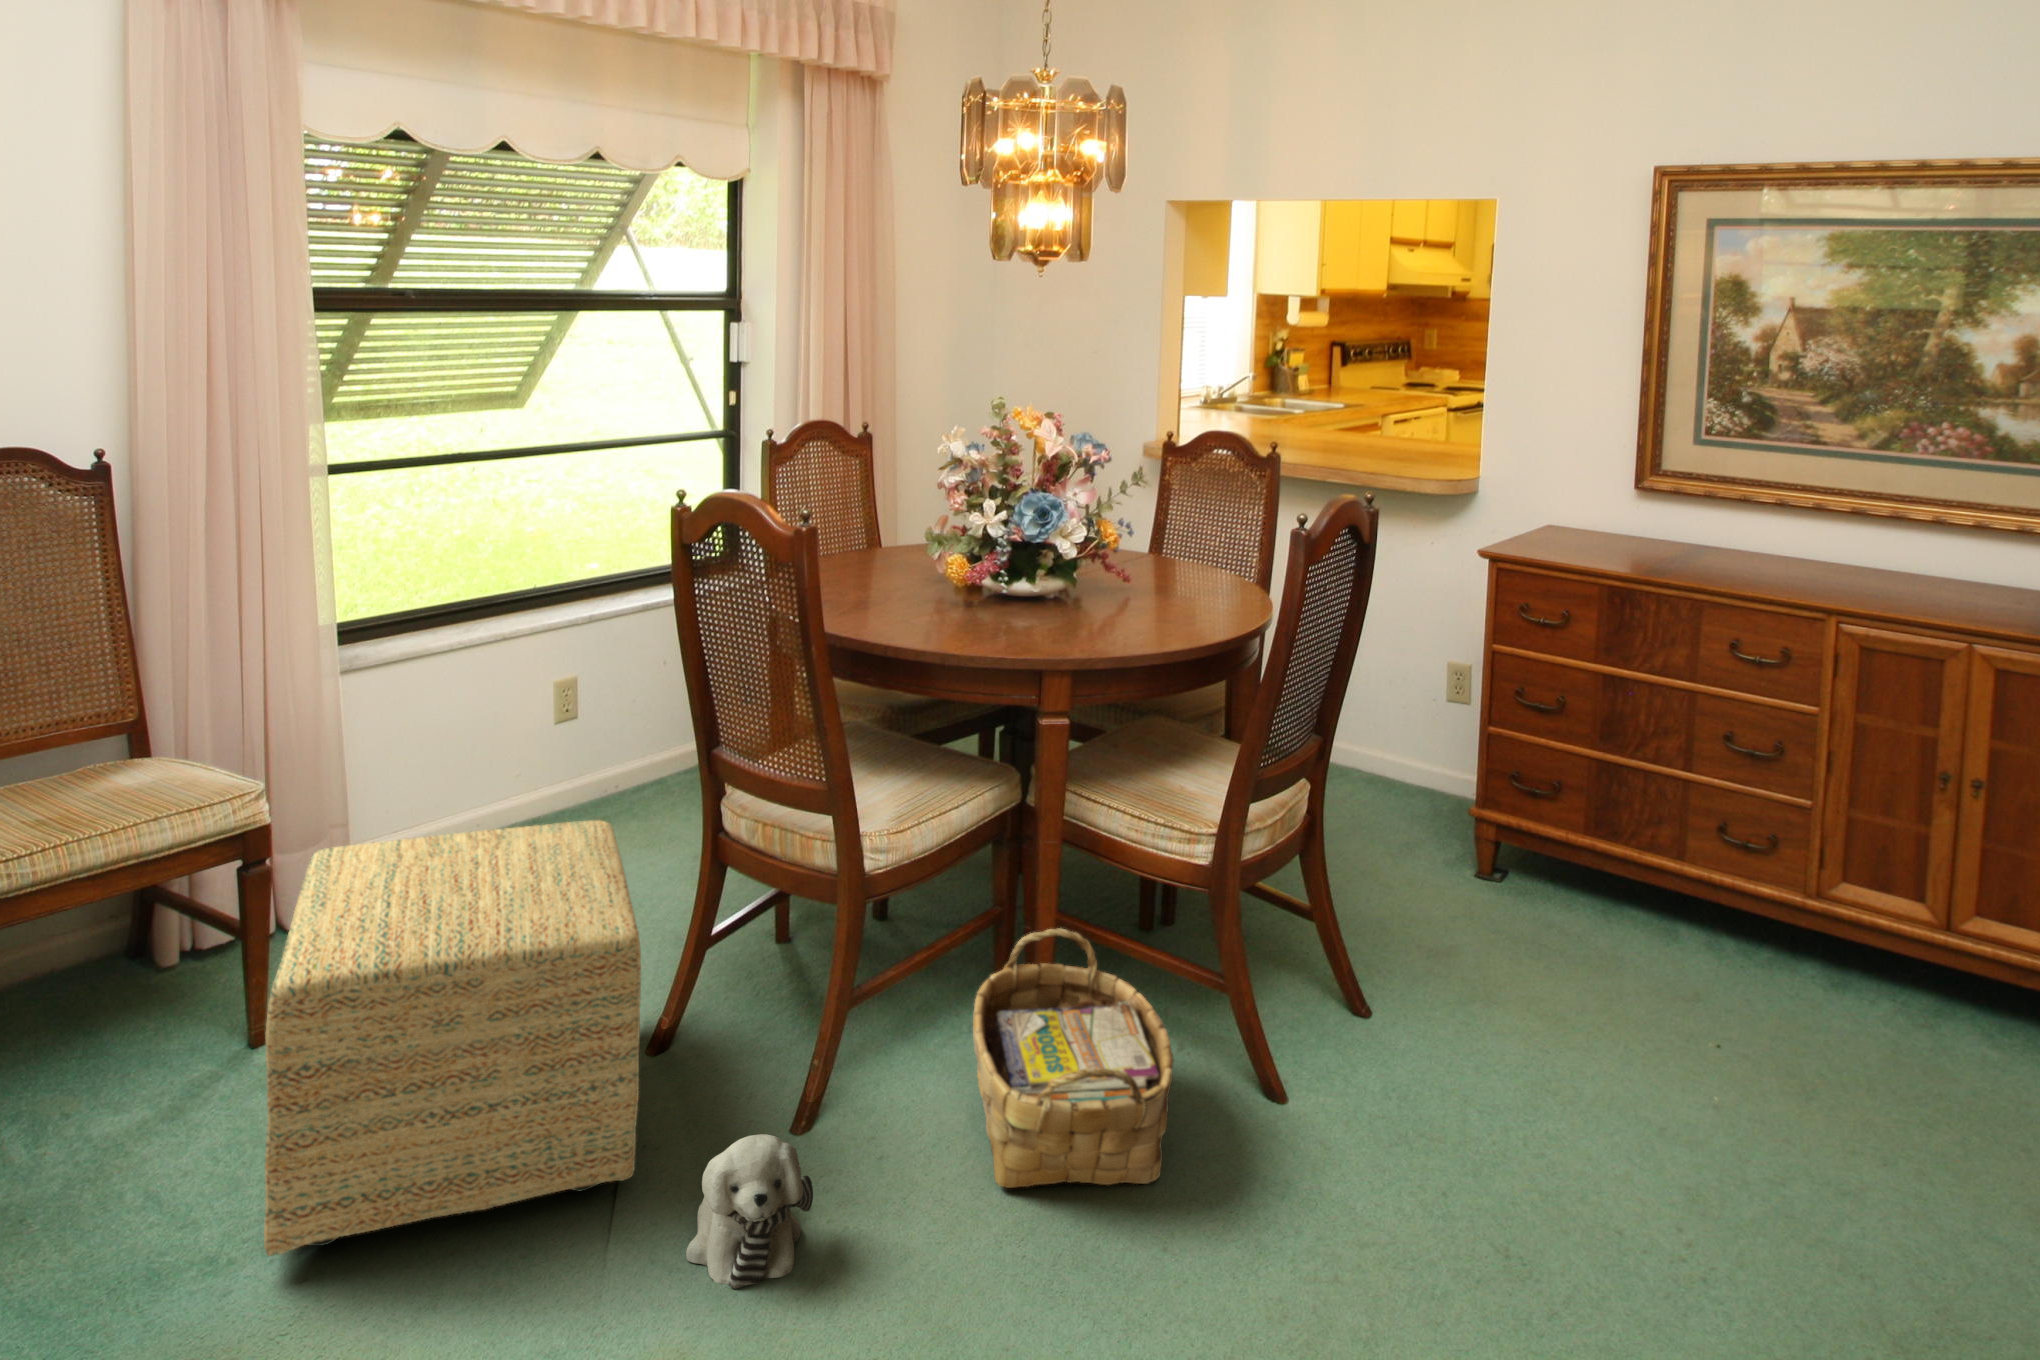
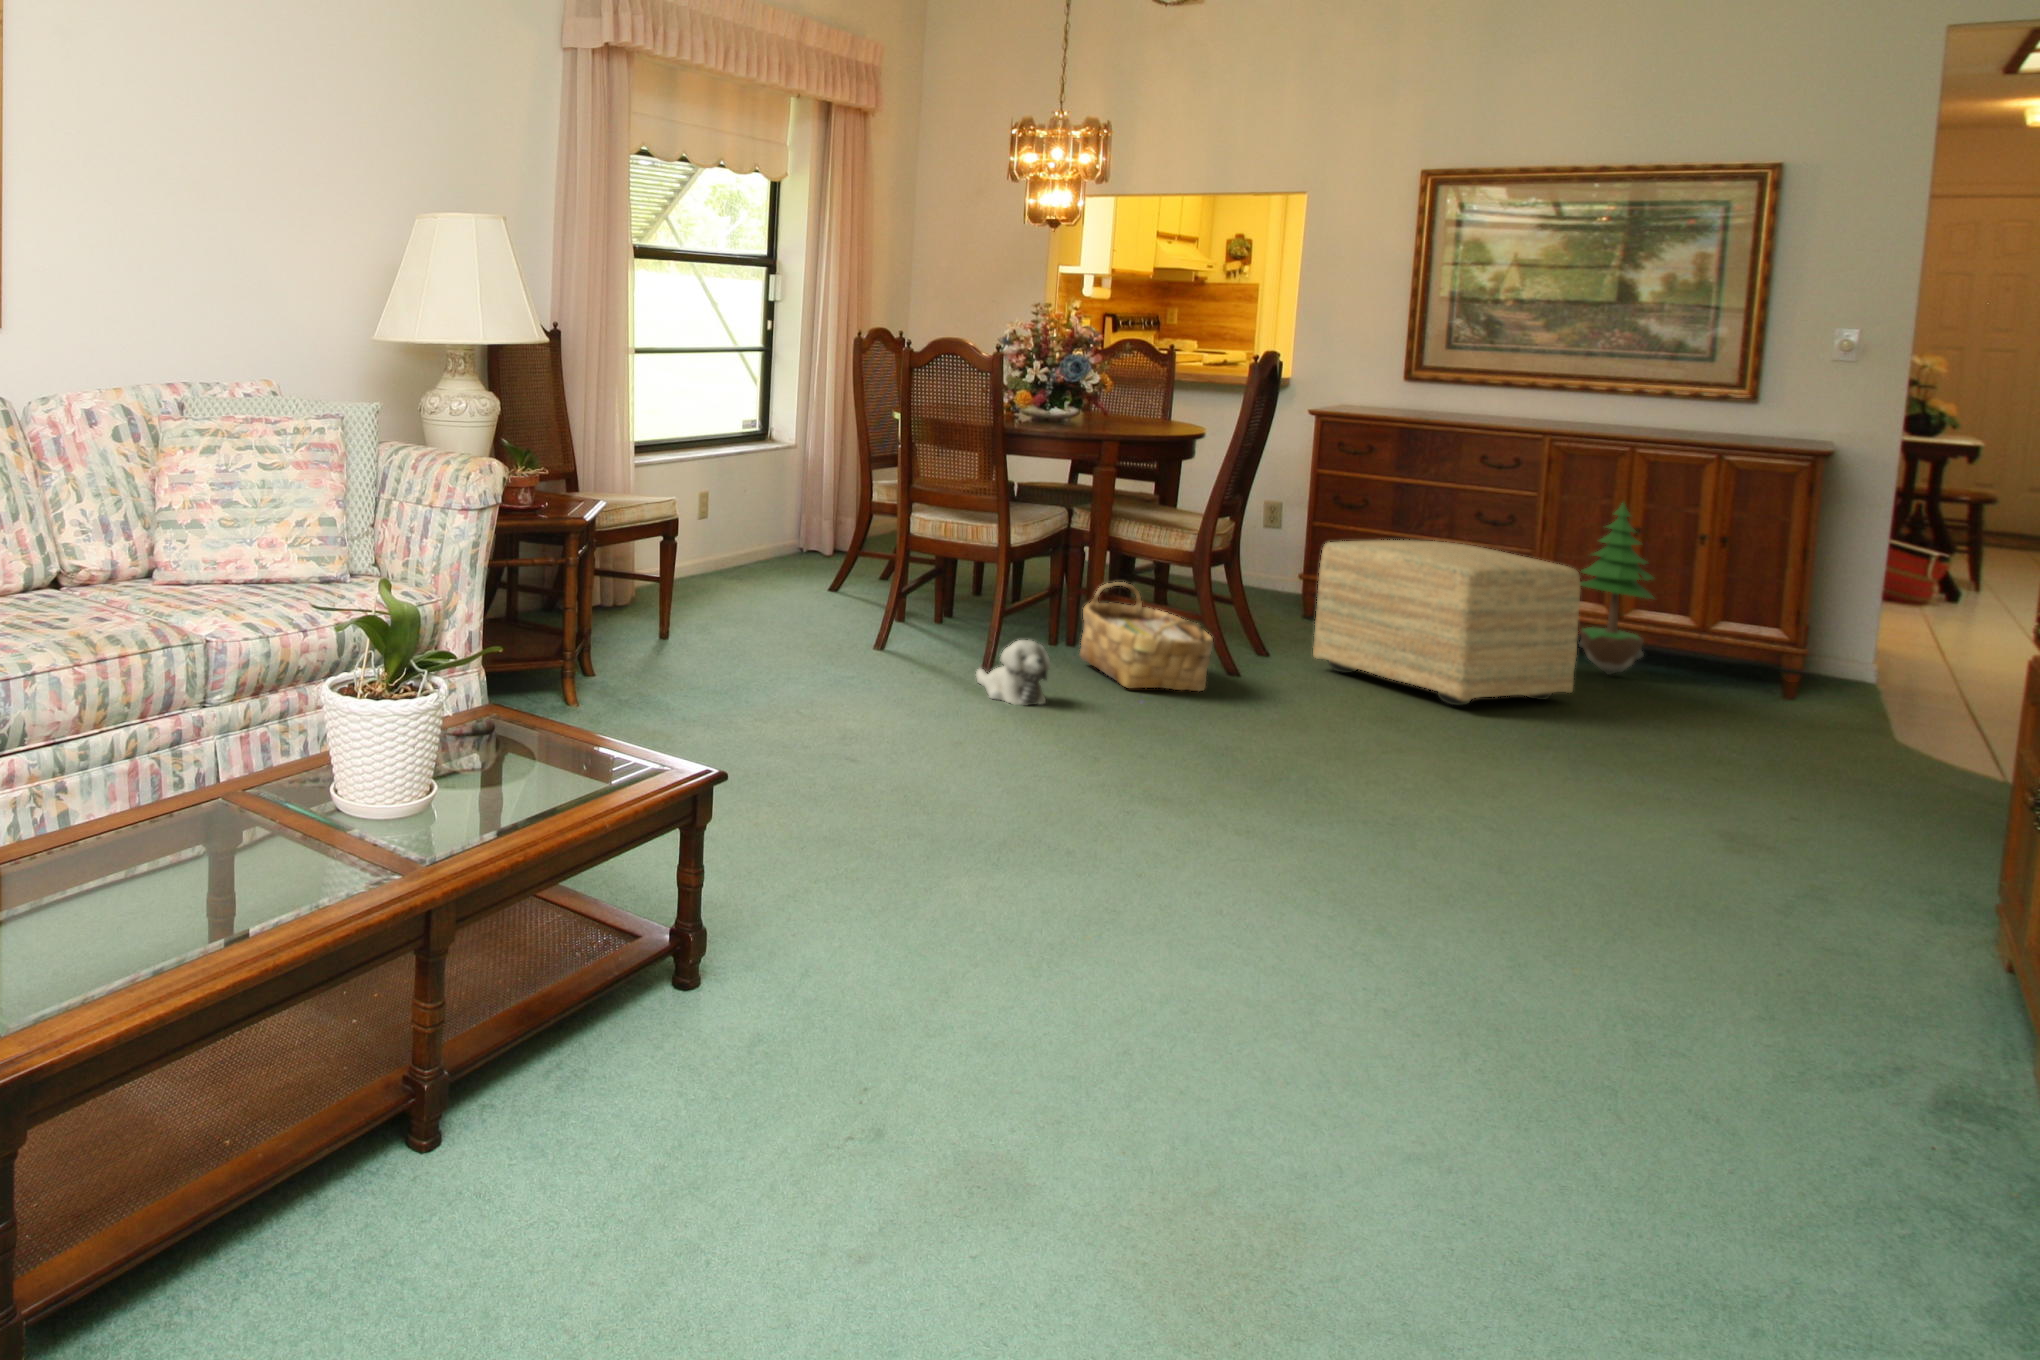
potted tree: none [1870,745,2003,1047] -> present [1579,503,1654,675]
ottoman: present [264,820,641,1256] -> present [1313,540,1580,705]

